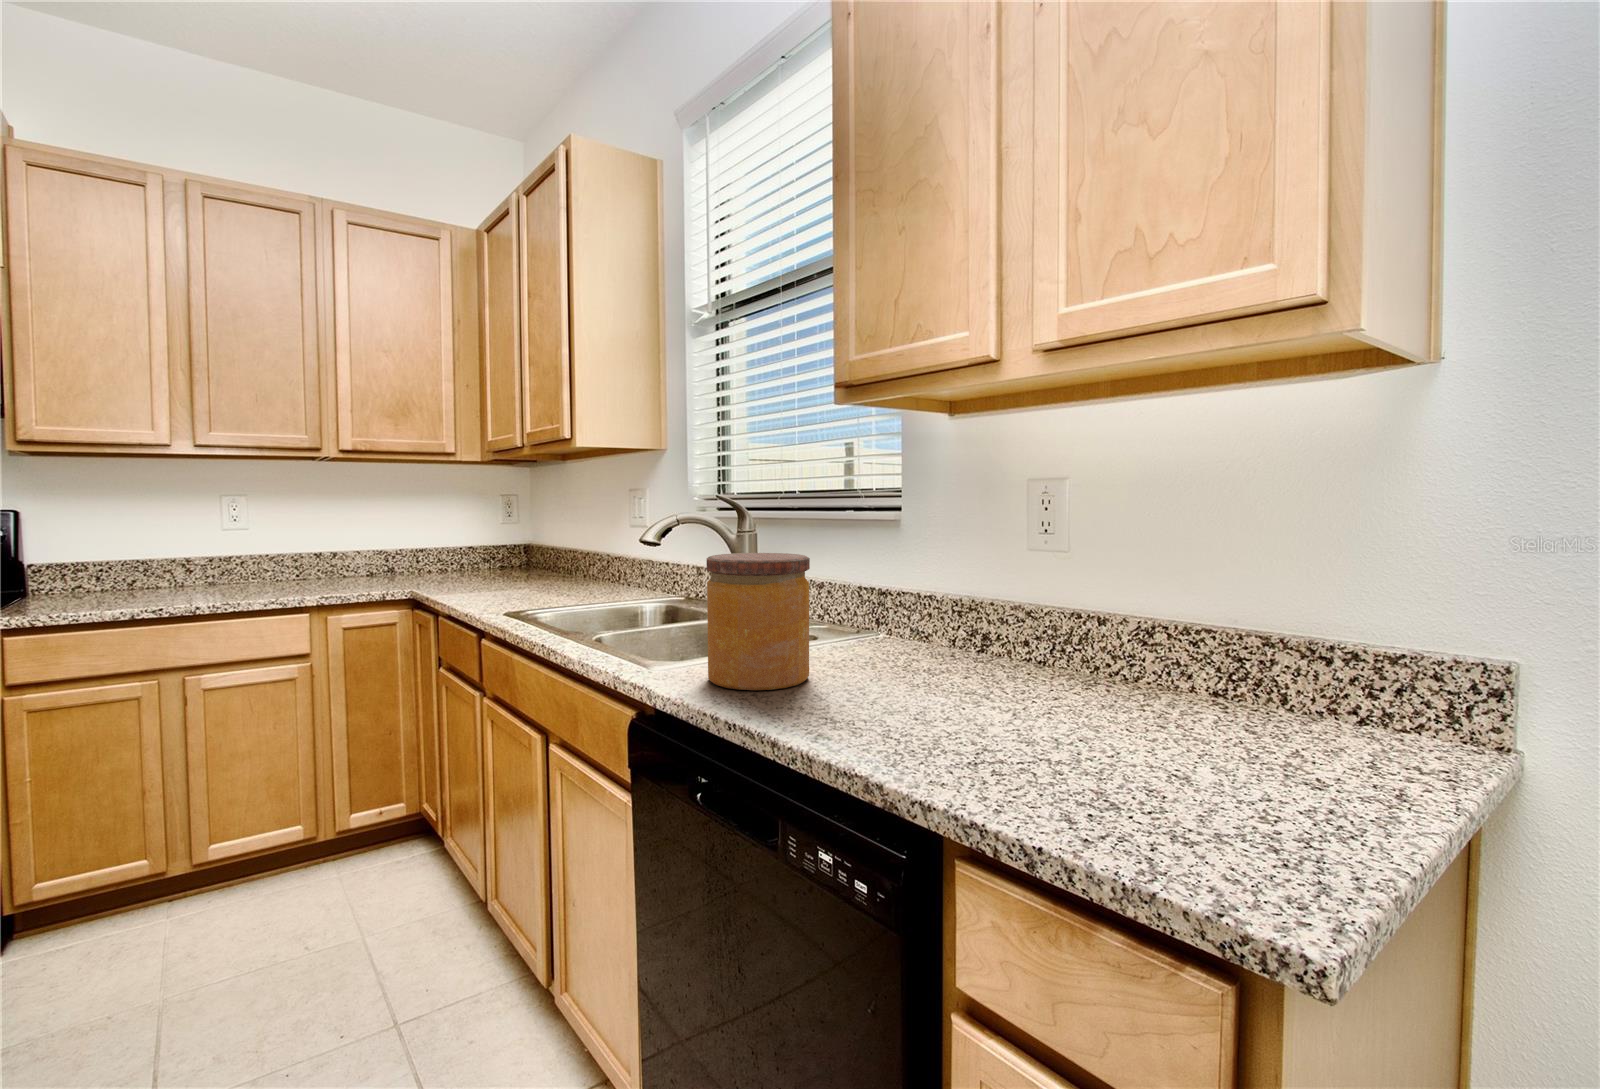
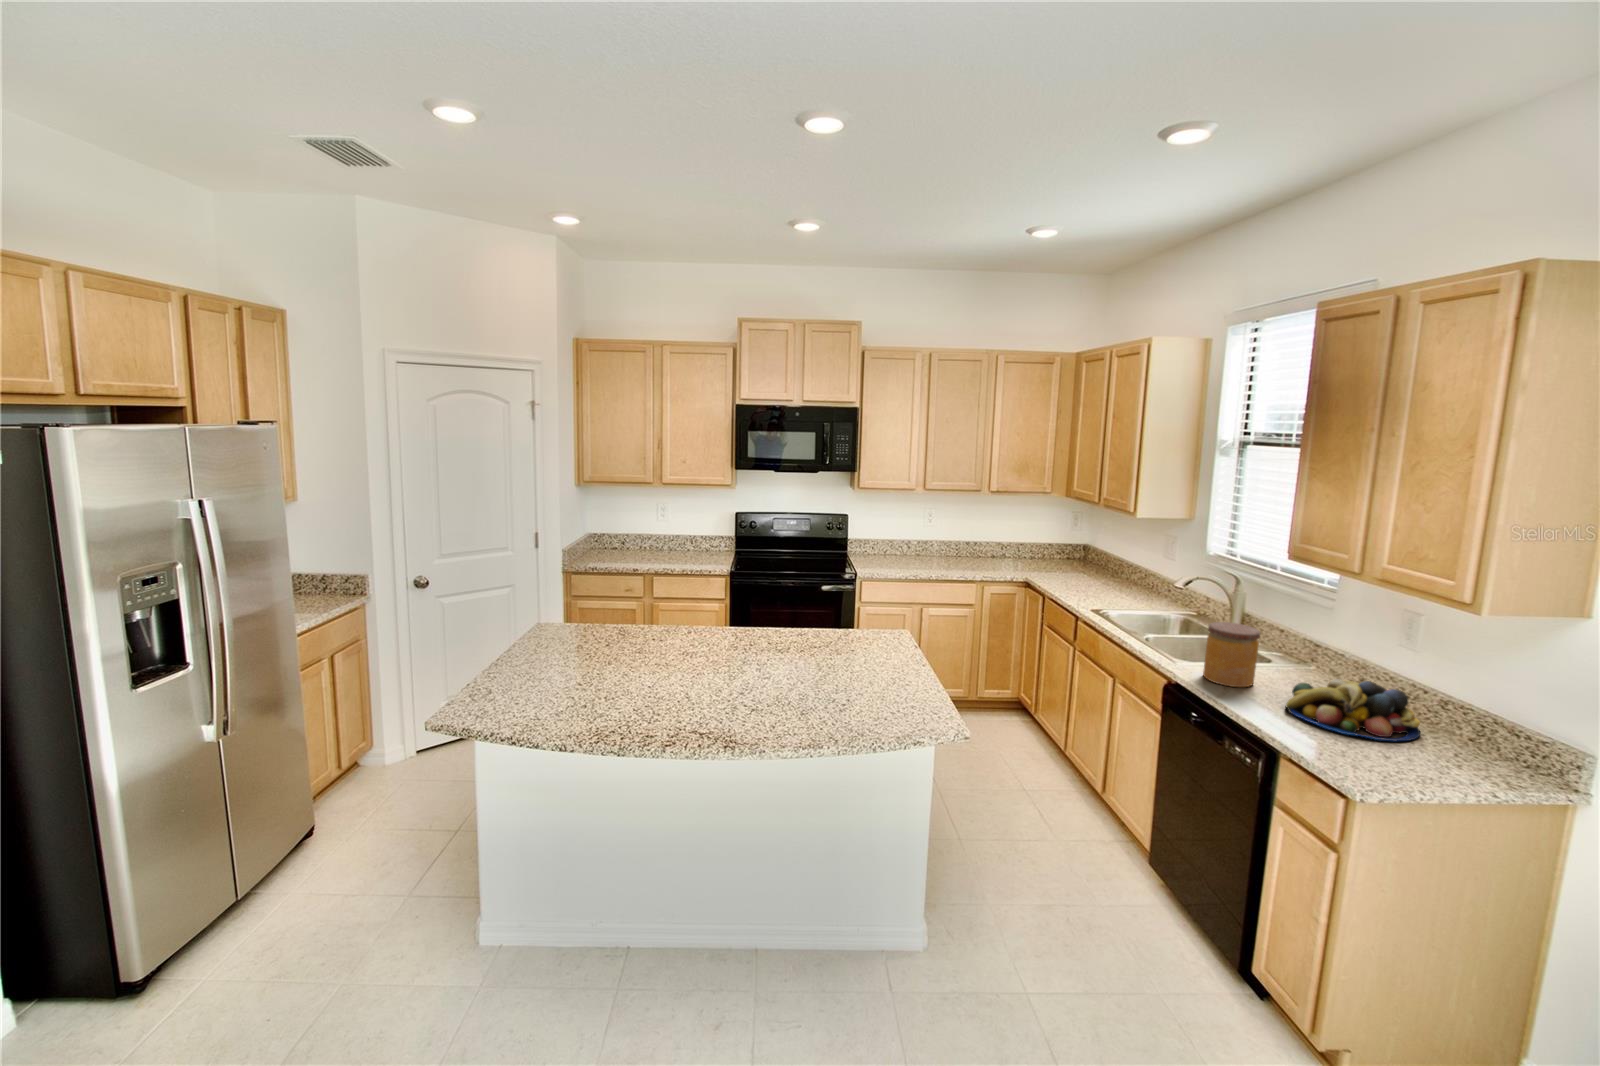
fruit bowl: none [887,615,1151,739] -> present [1286,679,1420,742]

